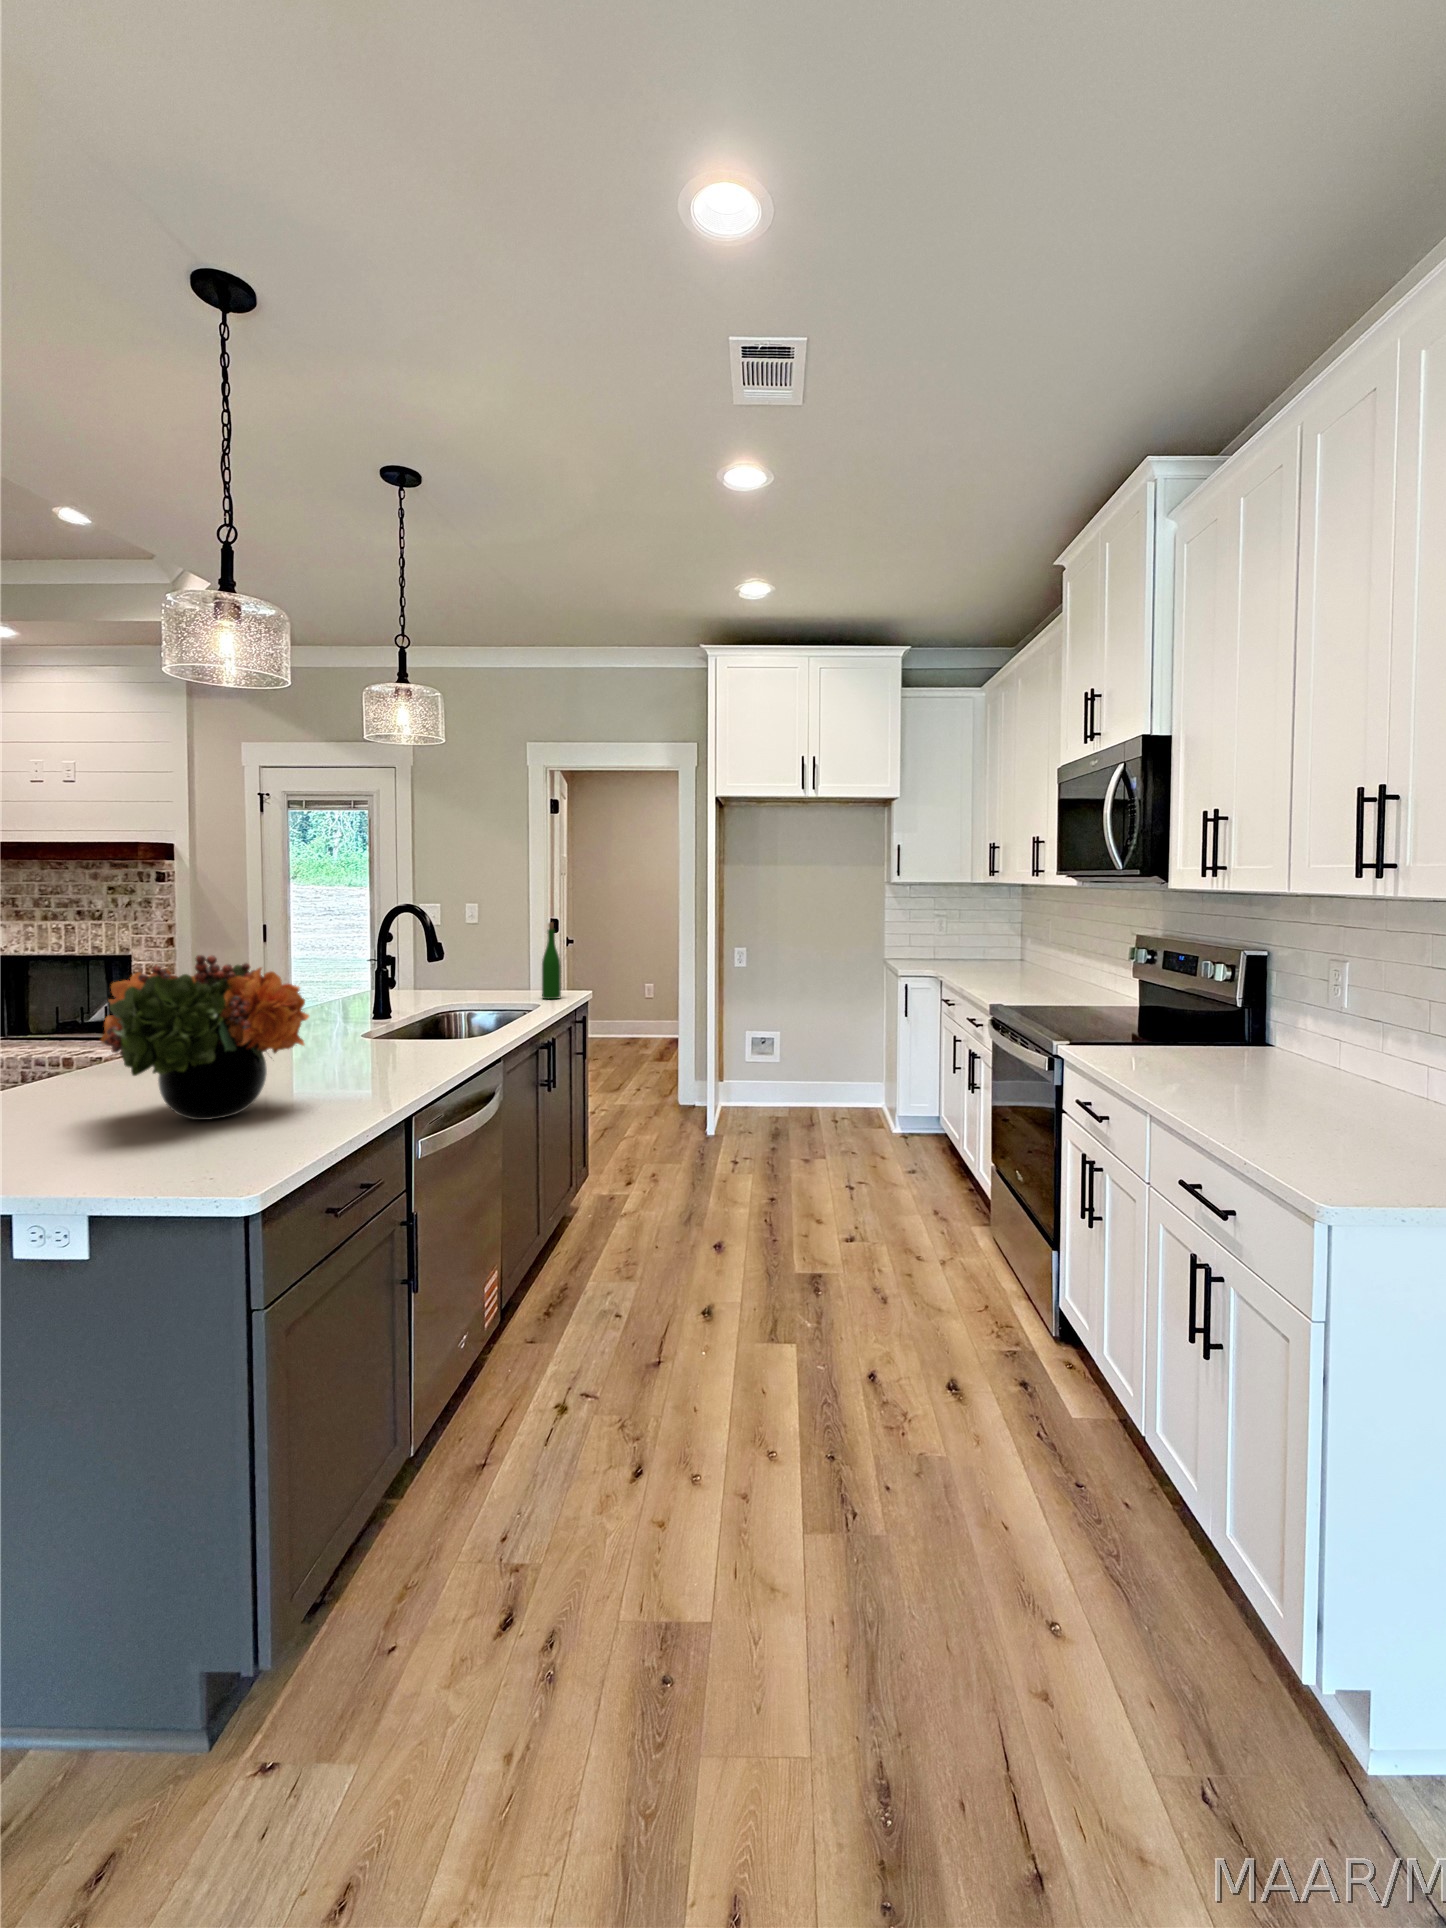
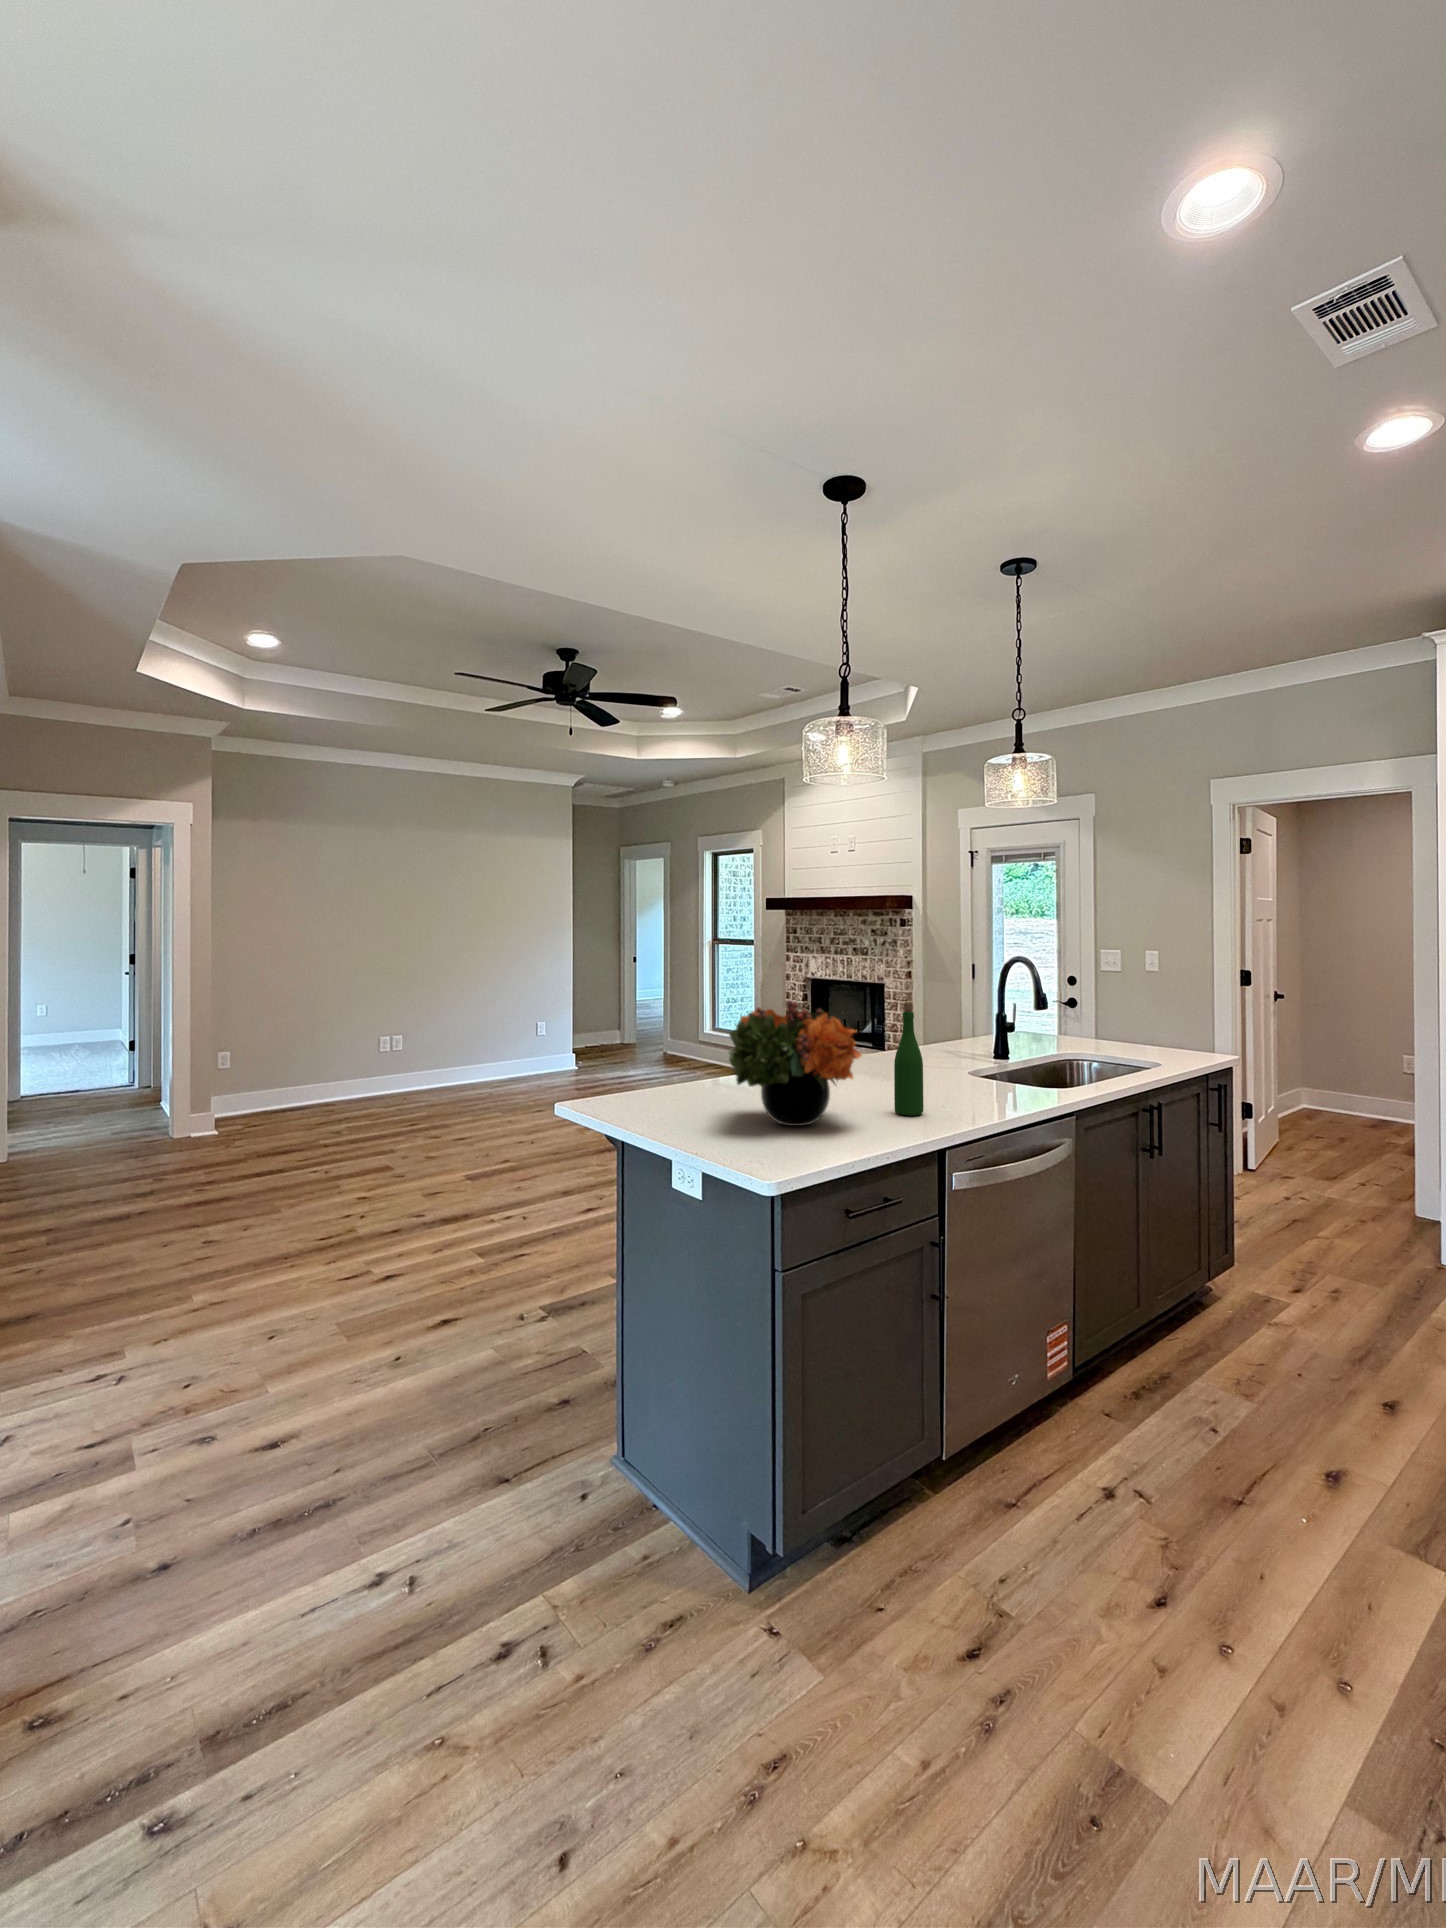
wine bottle: present [542,922,561,999] -> present [894,1001,924,1116]

